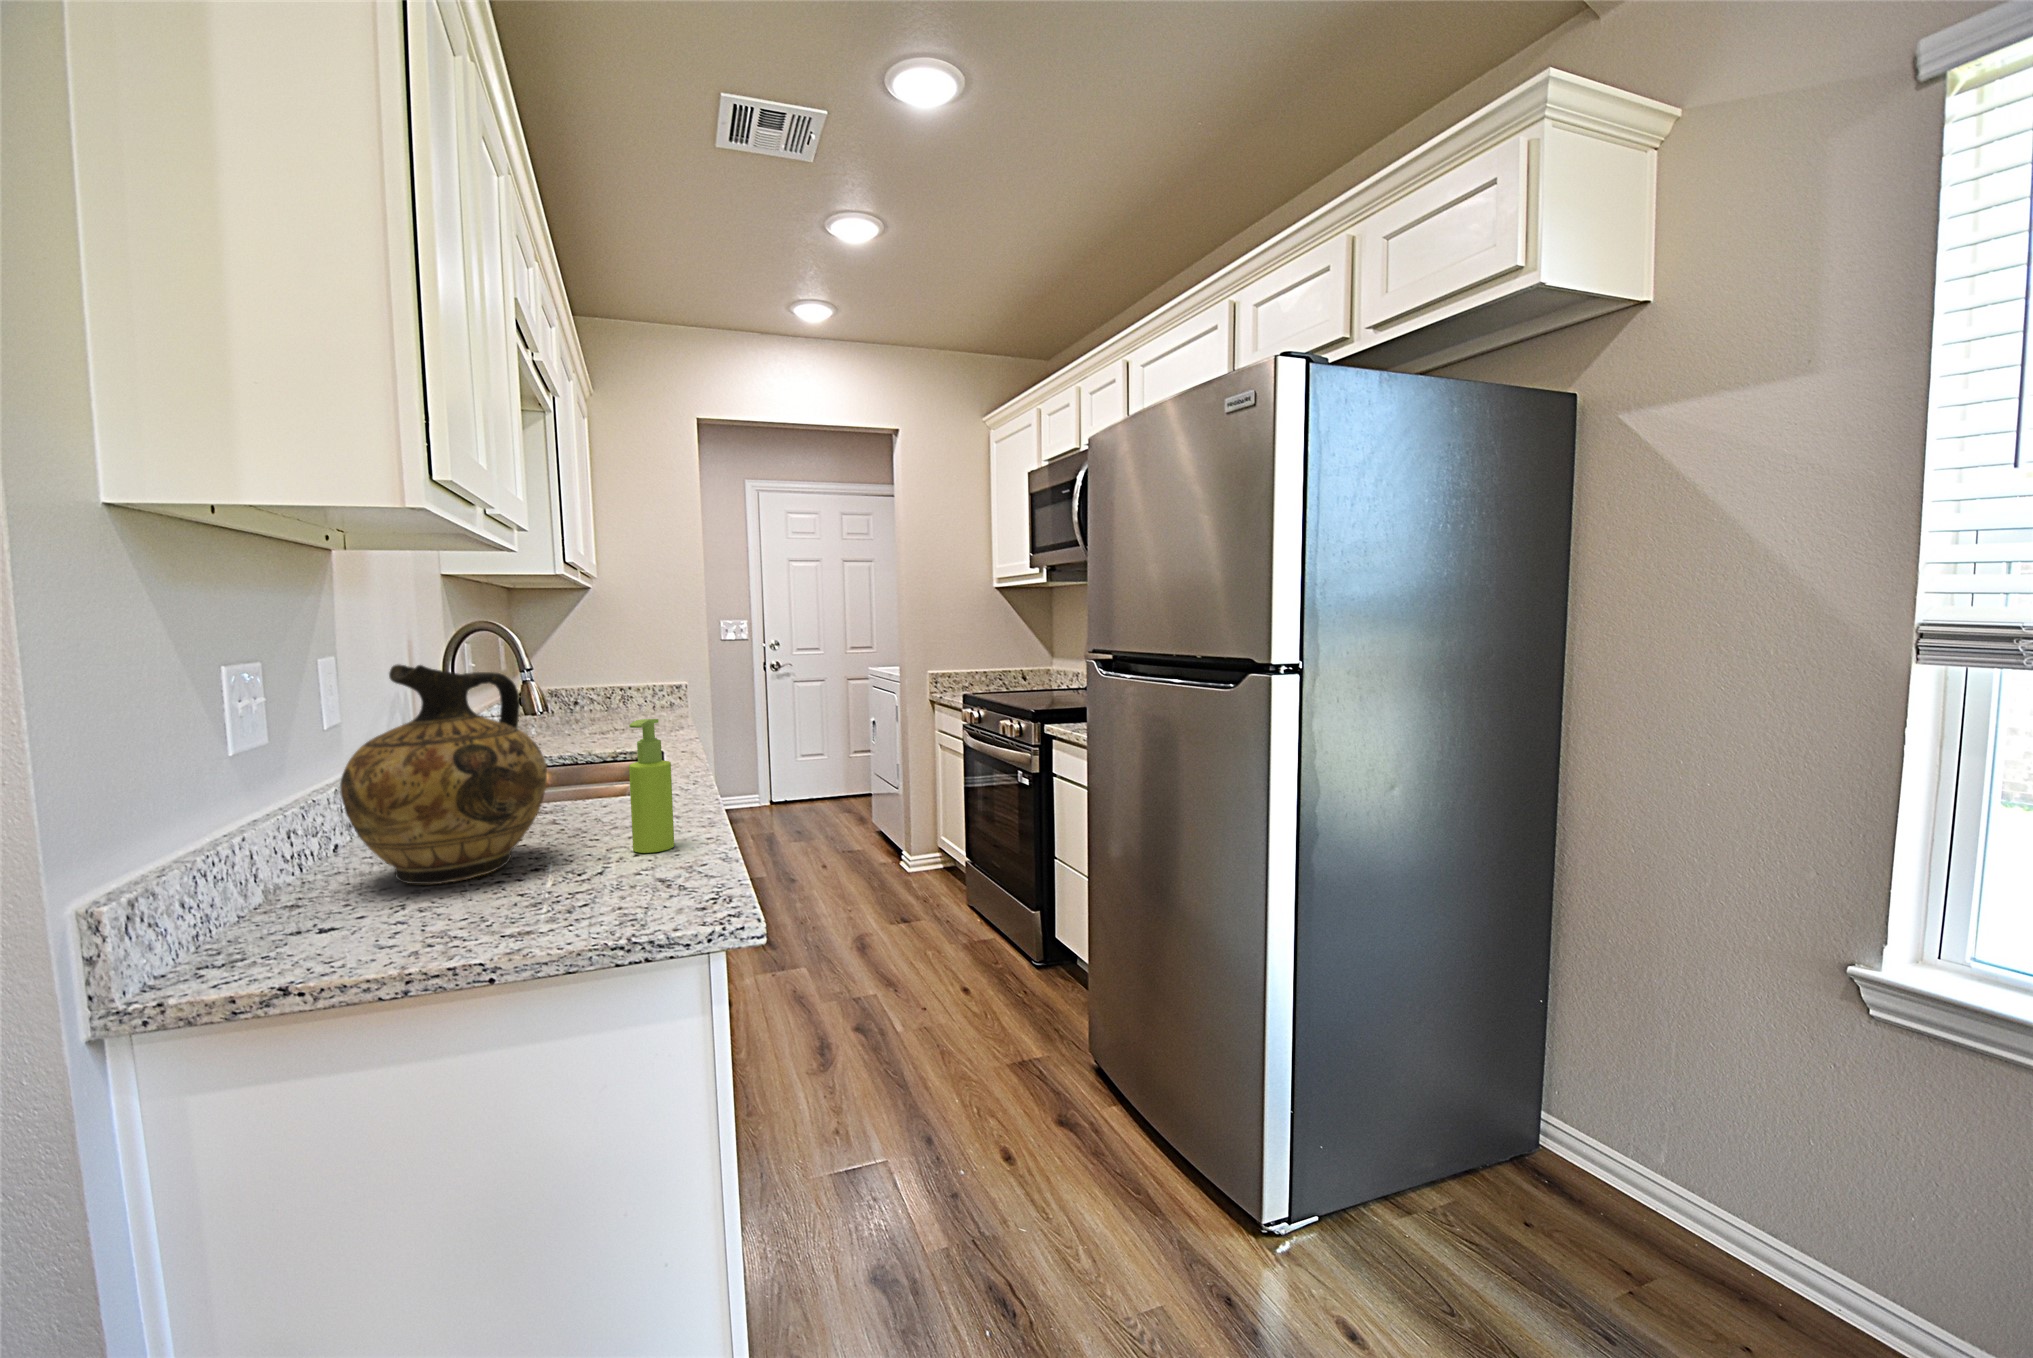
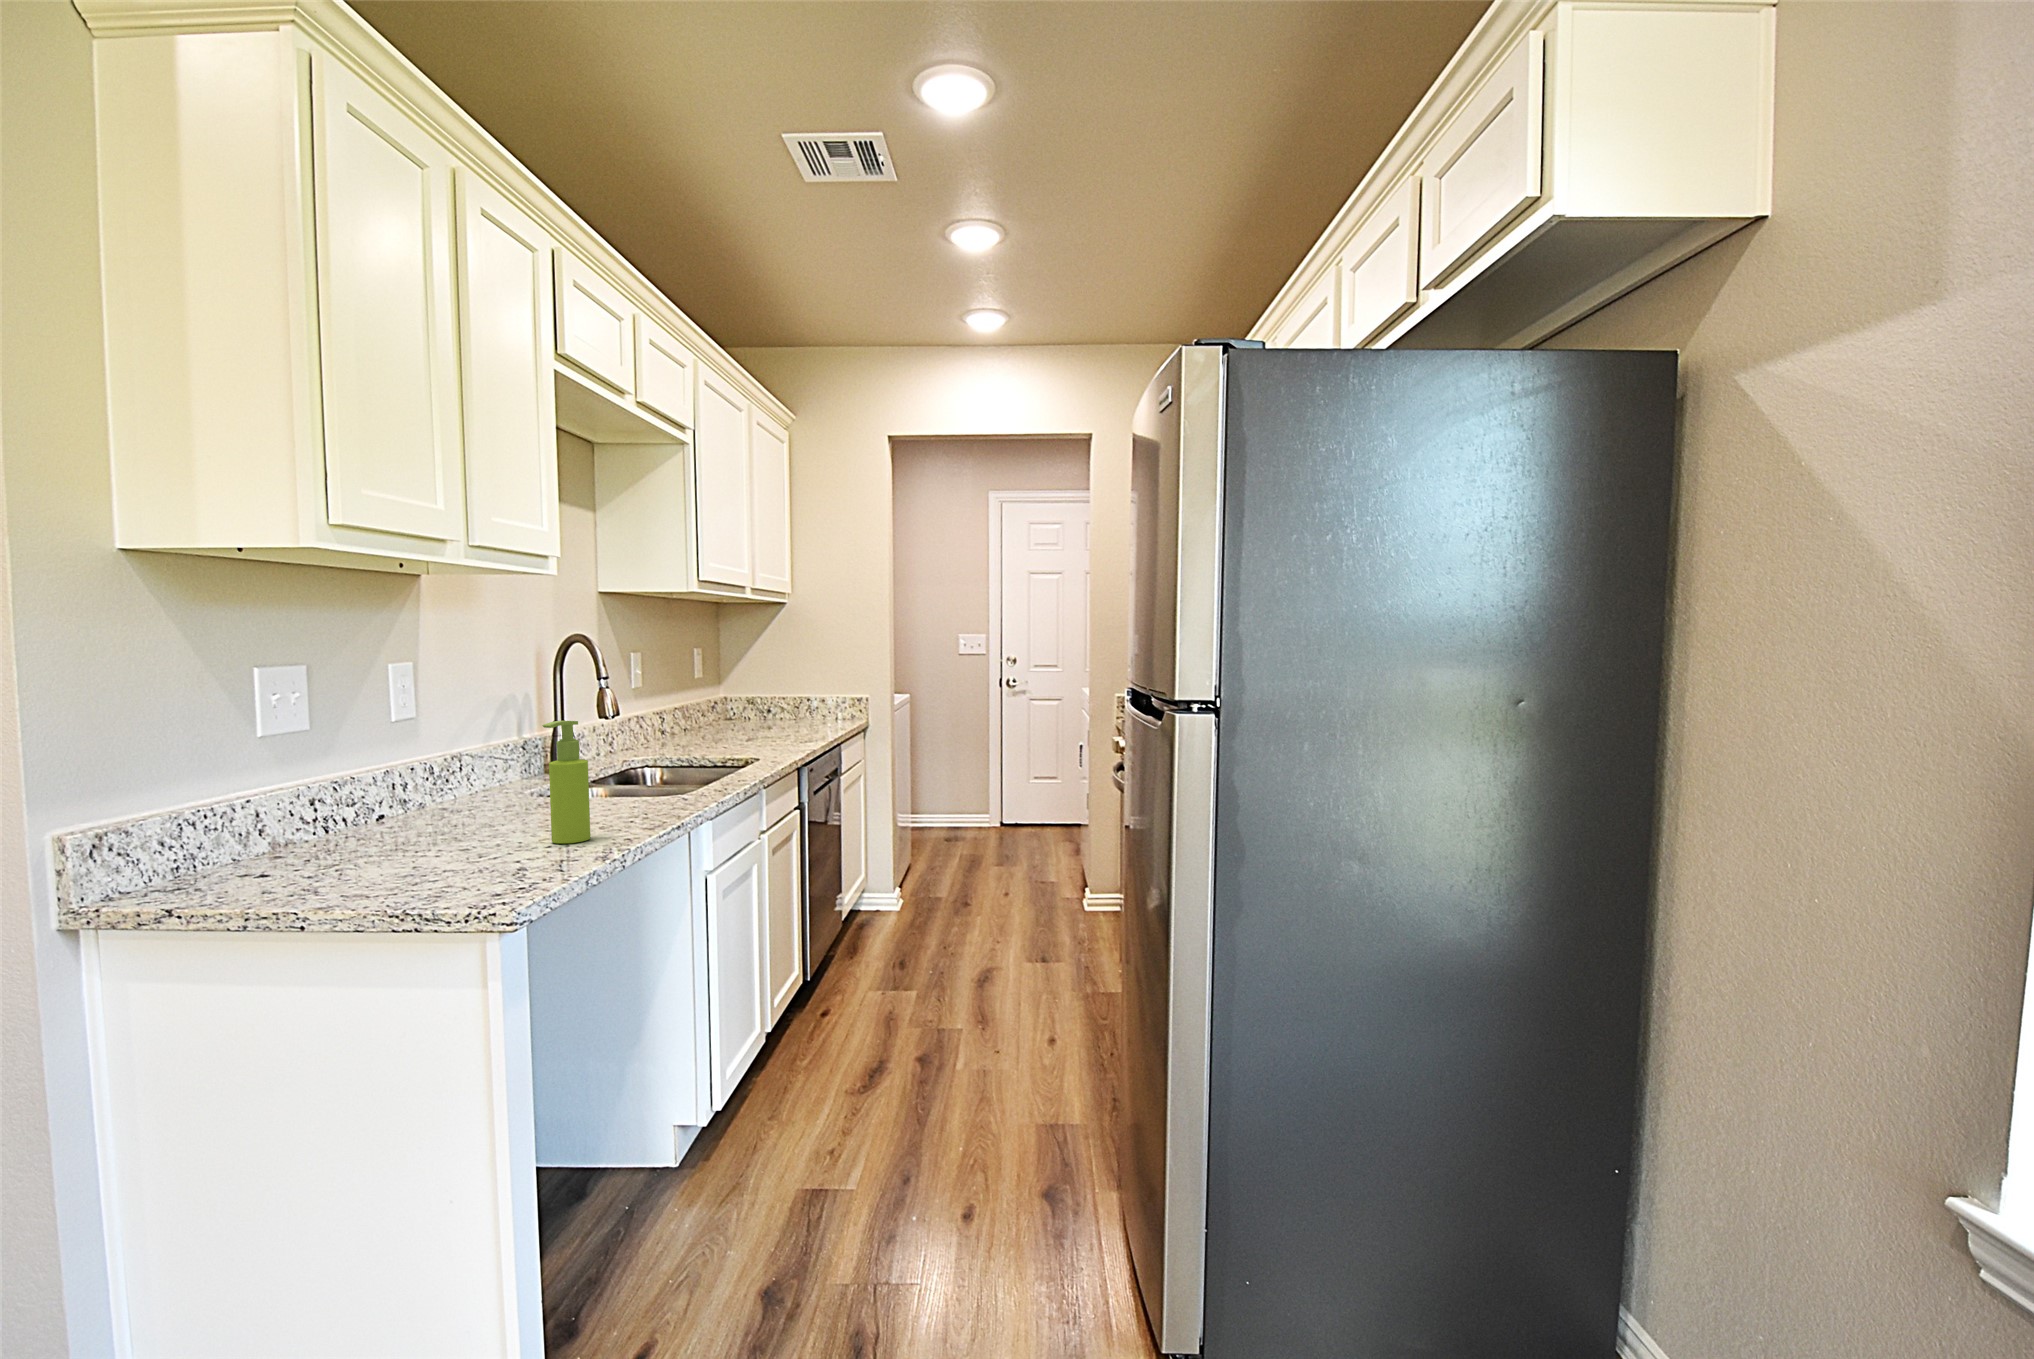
ceramic jug: present [340,664,547,884] -> none [323,666,495,851]

